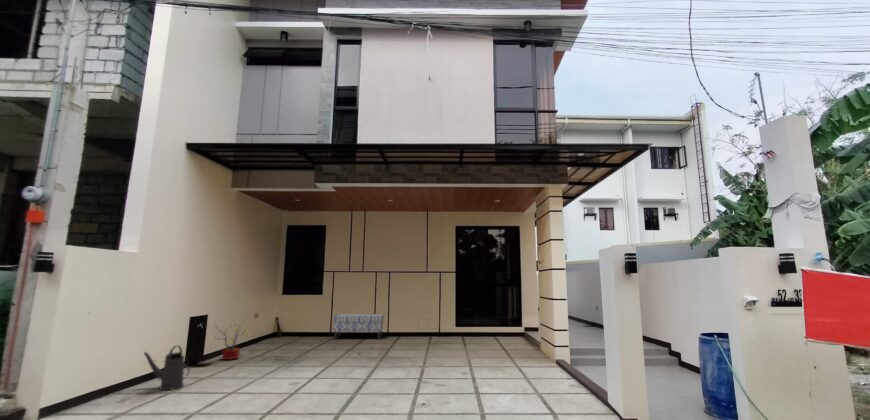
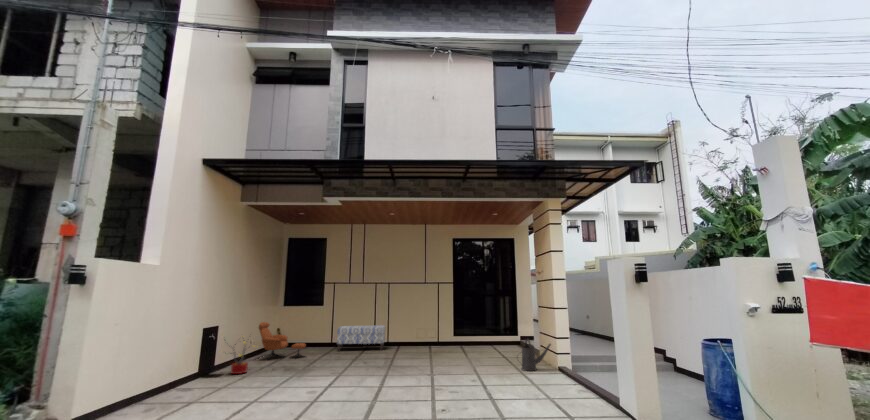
lounge chair: none [254,308,302,347] -> present [259,322,306,358]
watering can: present [144,346,190,390] -> present [522,339,551,371]

